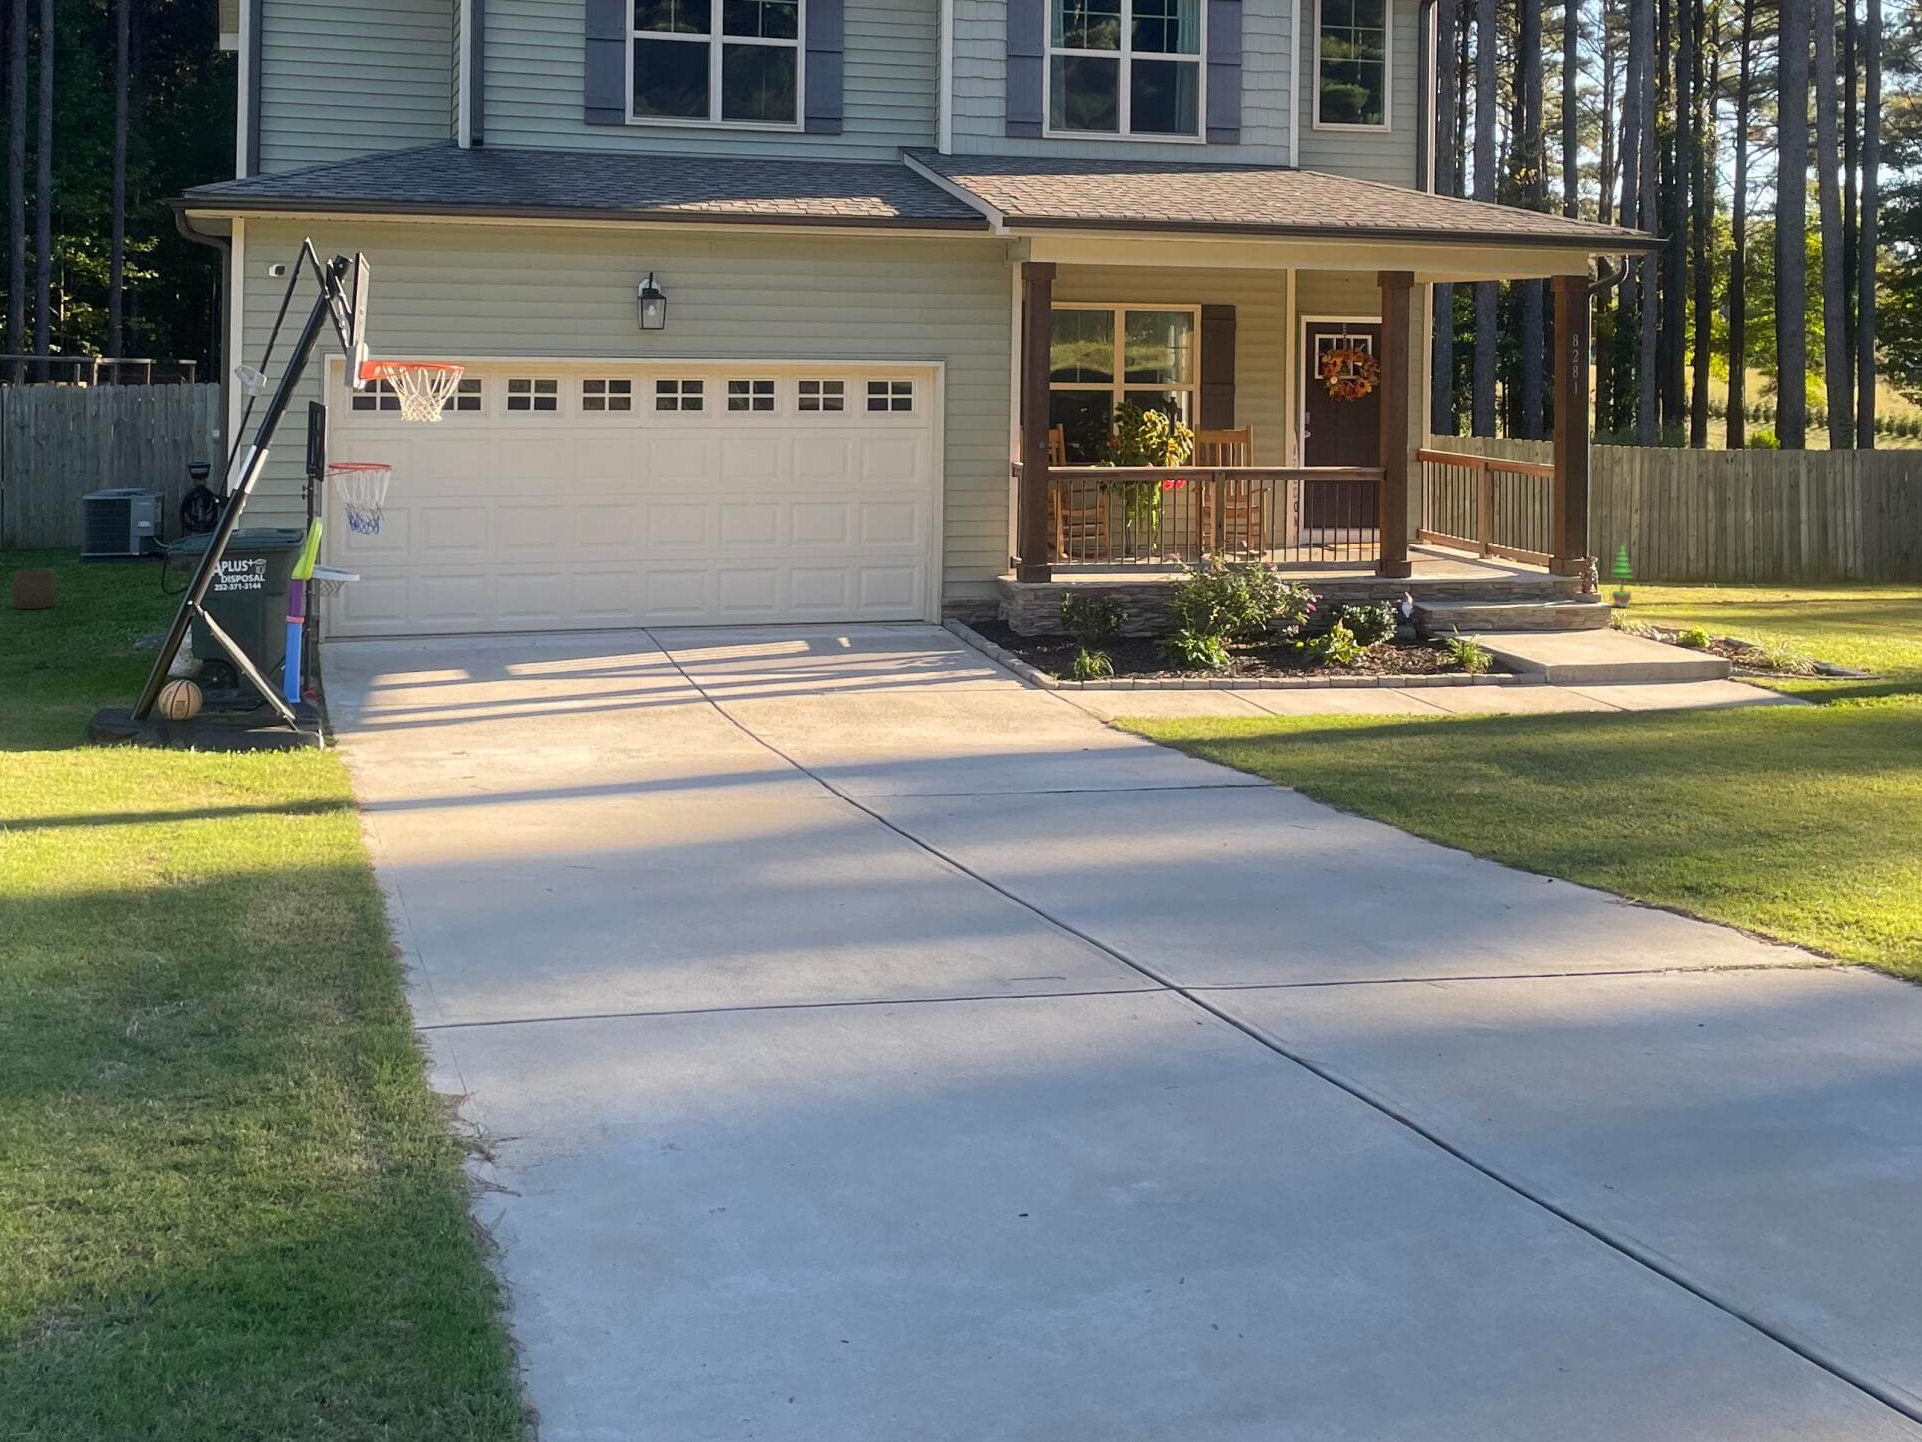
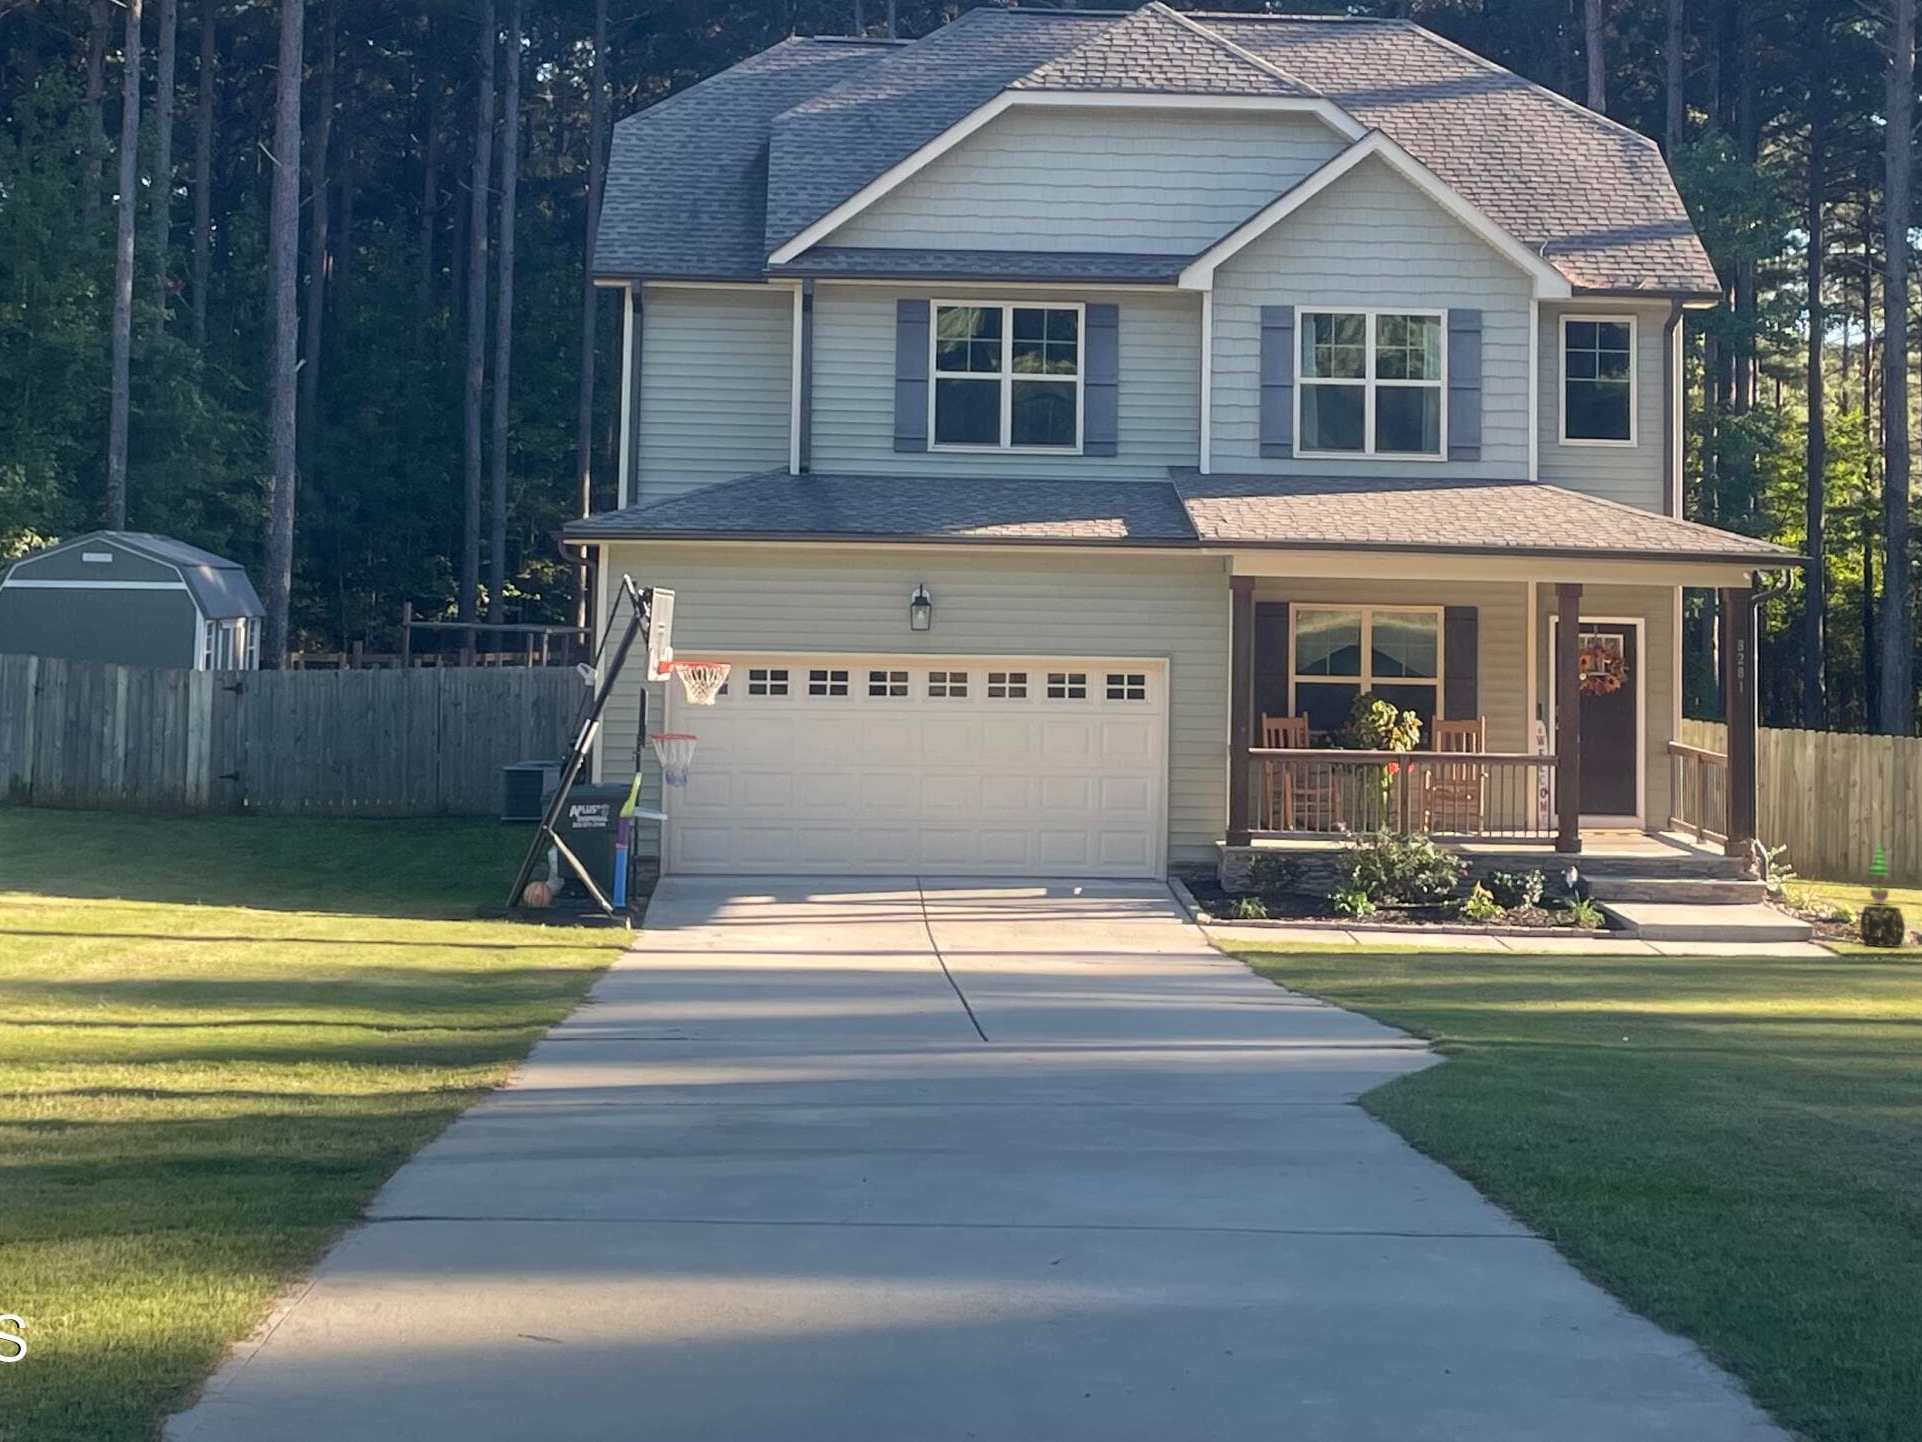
woven basket: present [11,569,57,609] -> present [1860,906,1905,947]

